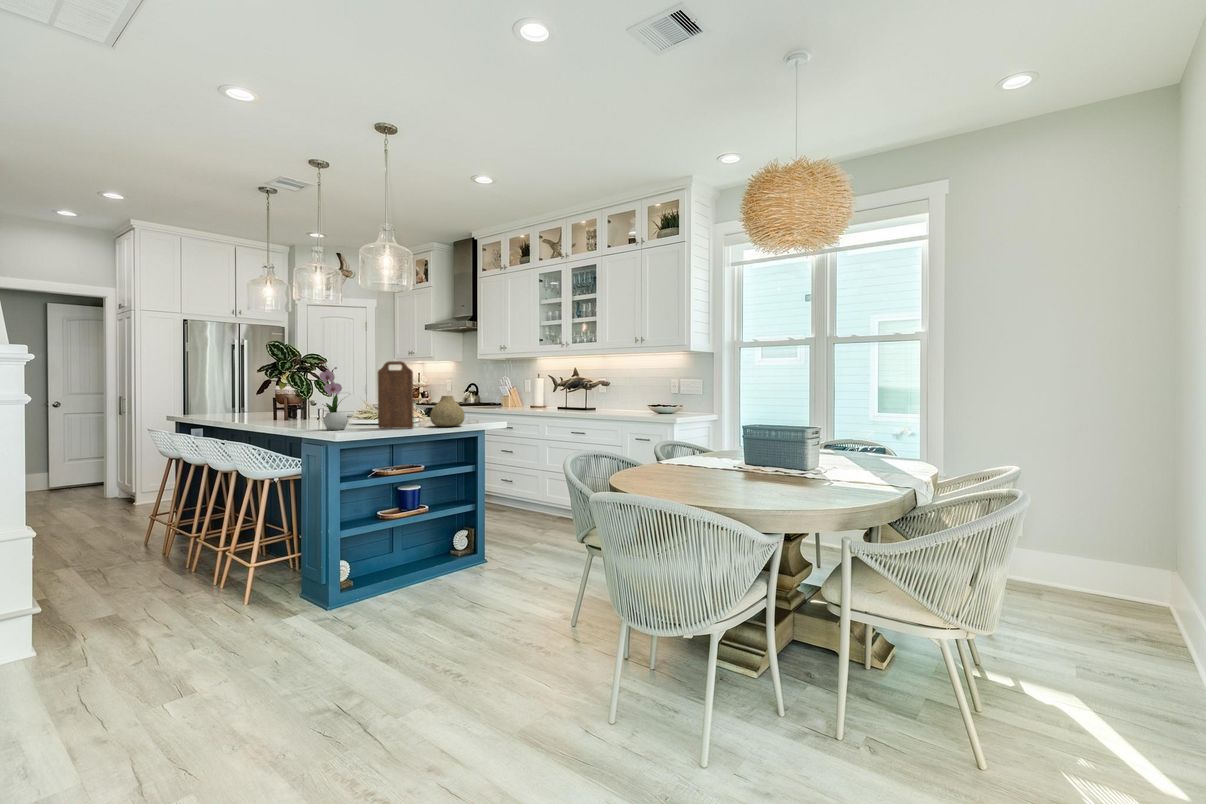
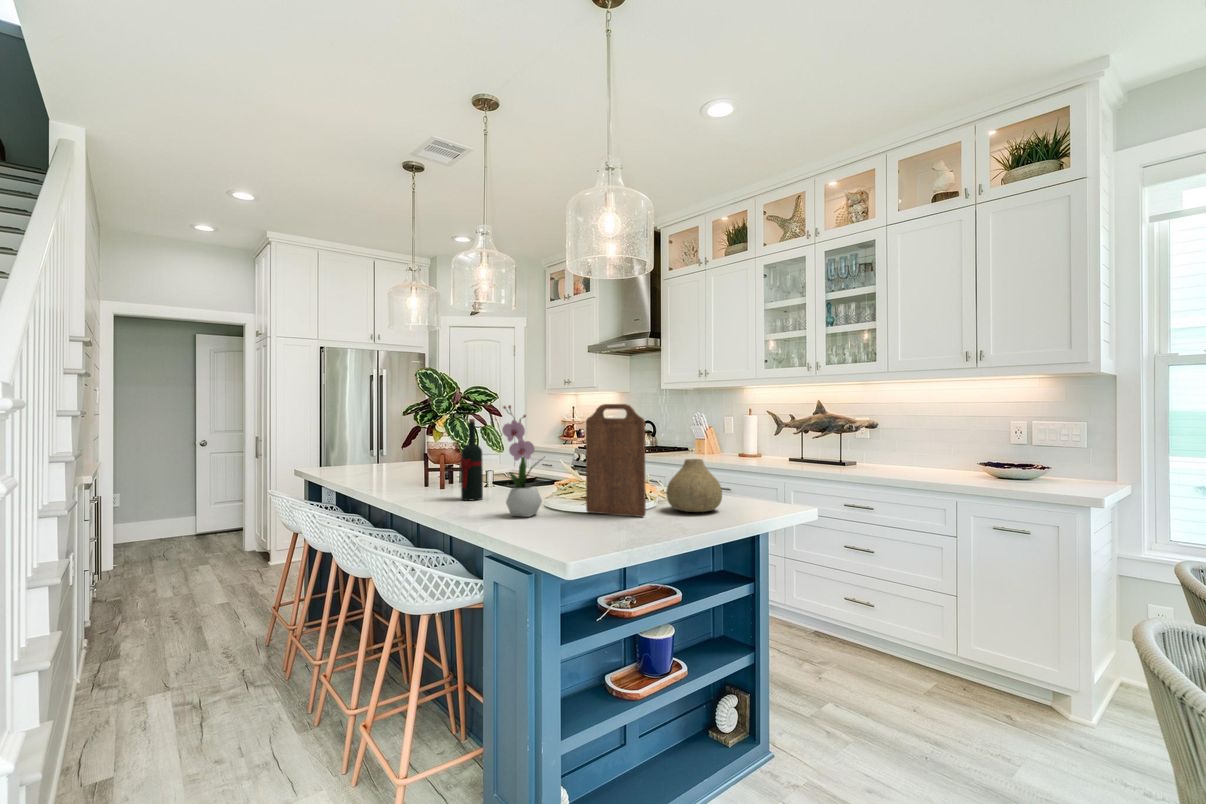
wine bottle: none [296,372,313,426] -> present [461,419,483,500]

